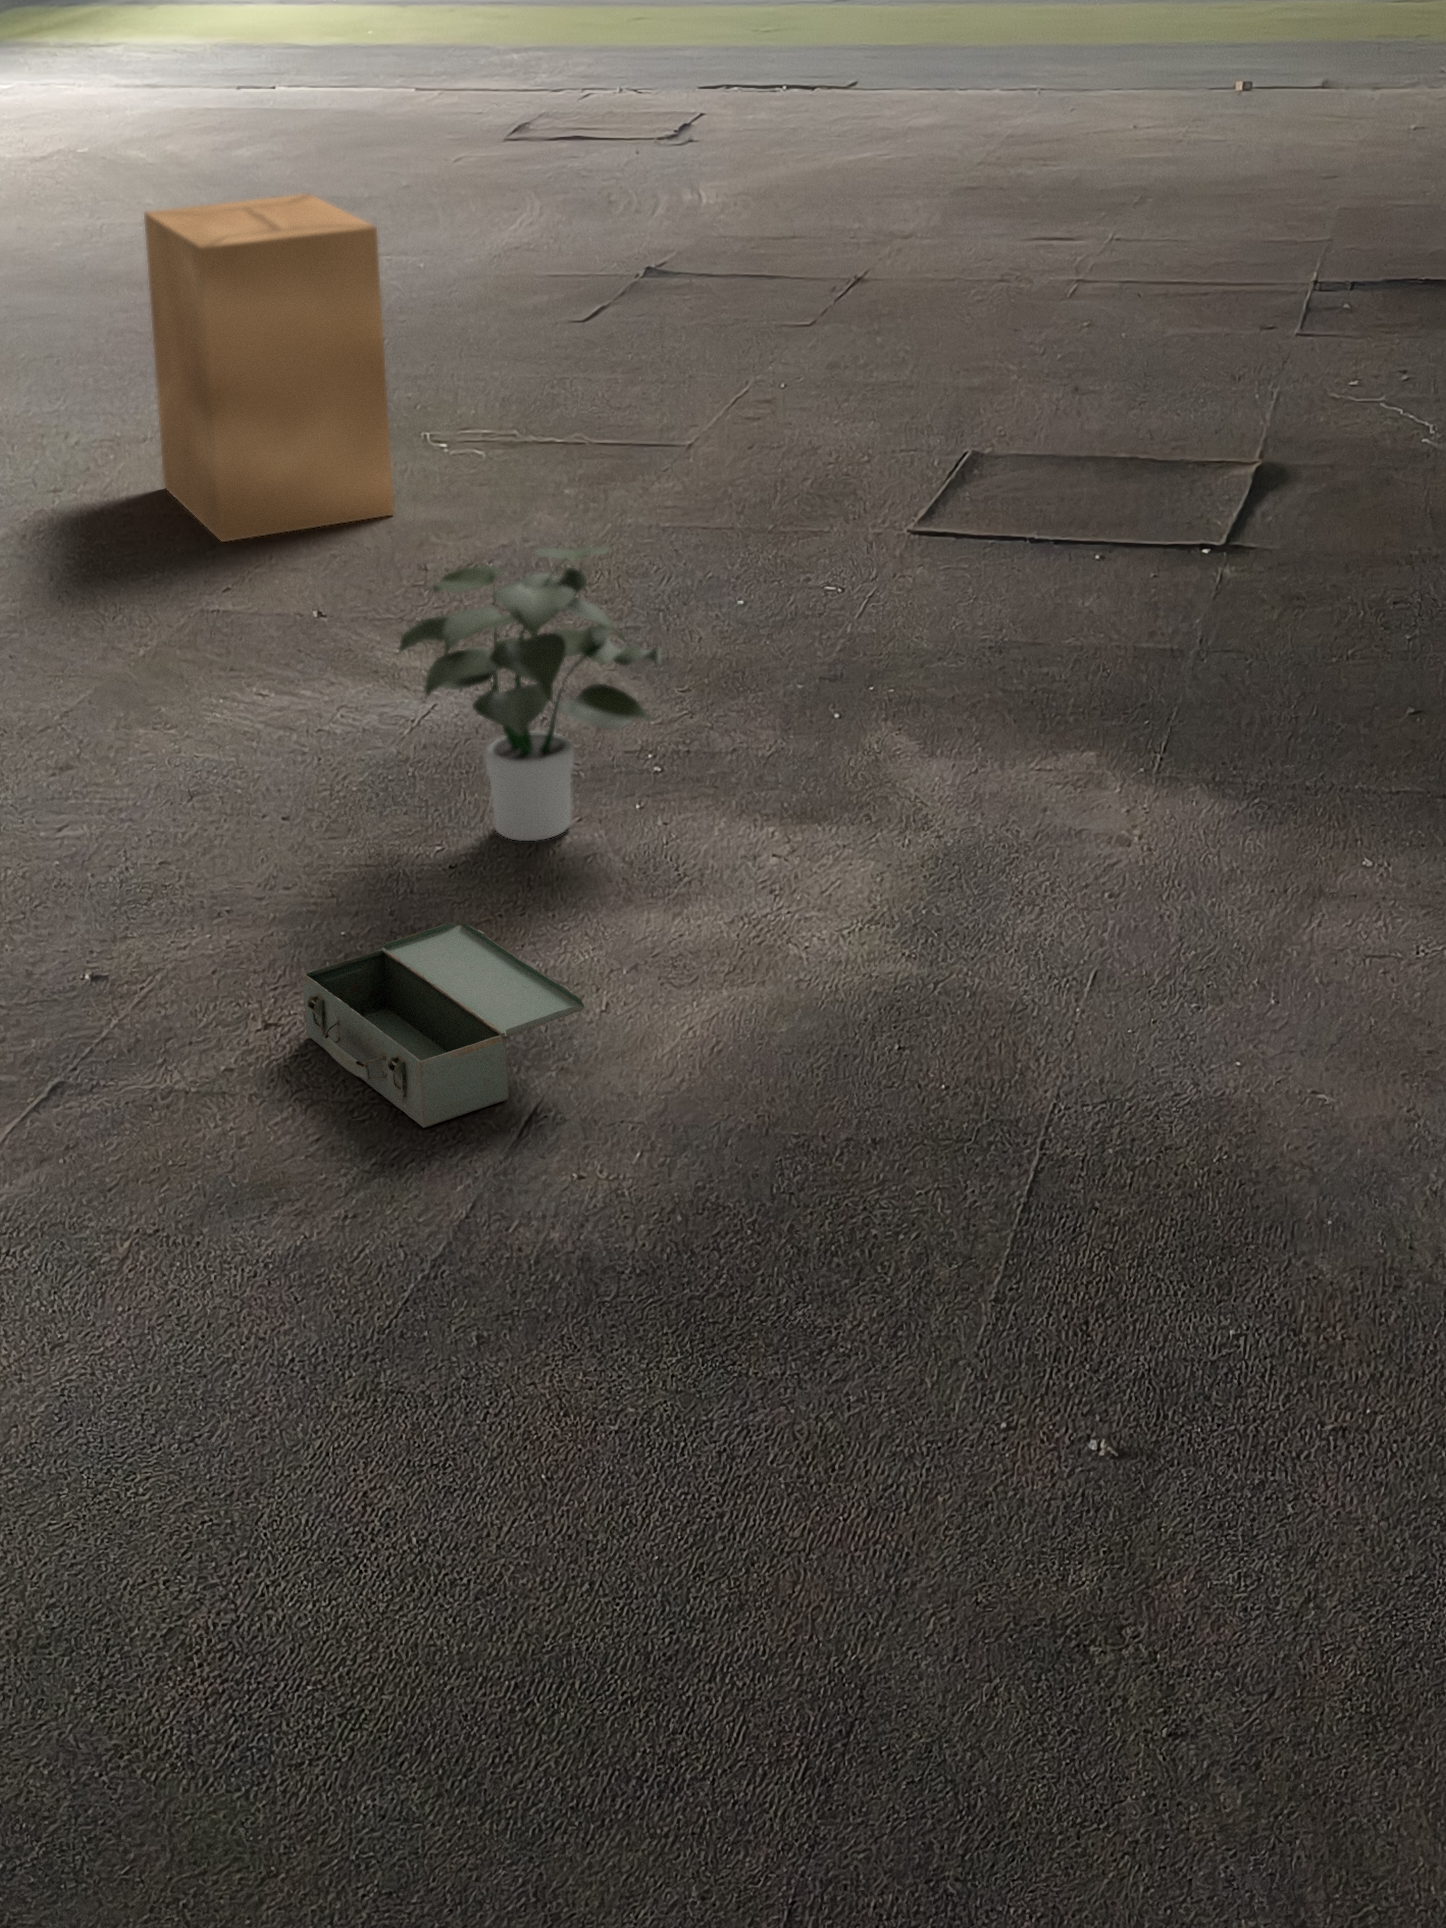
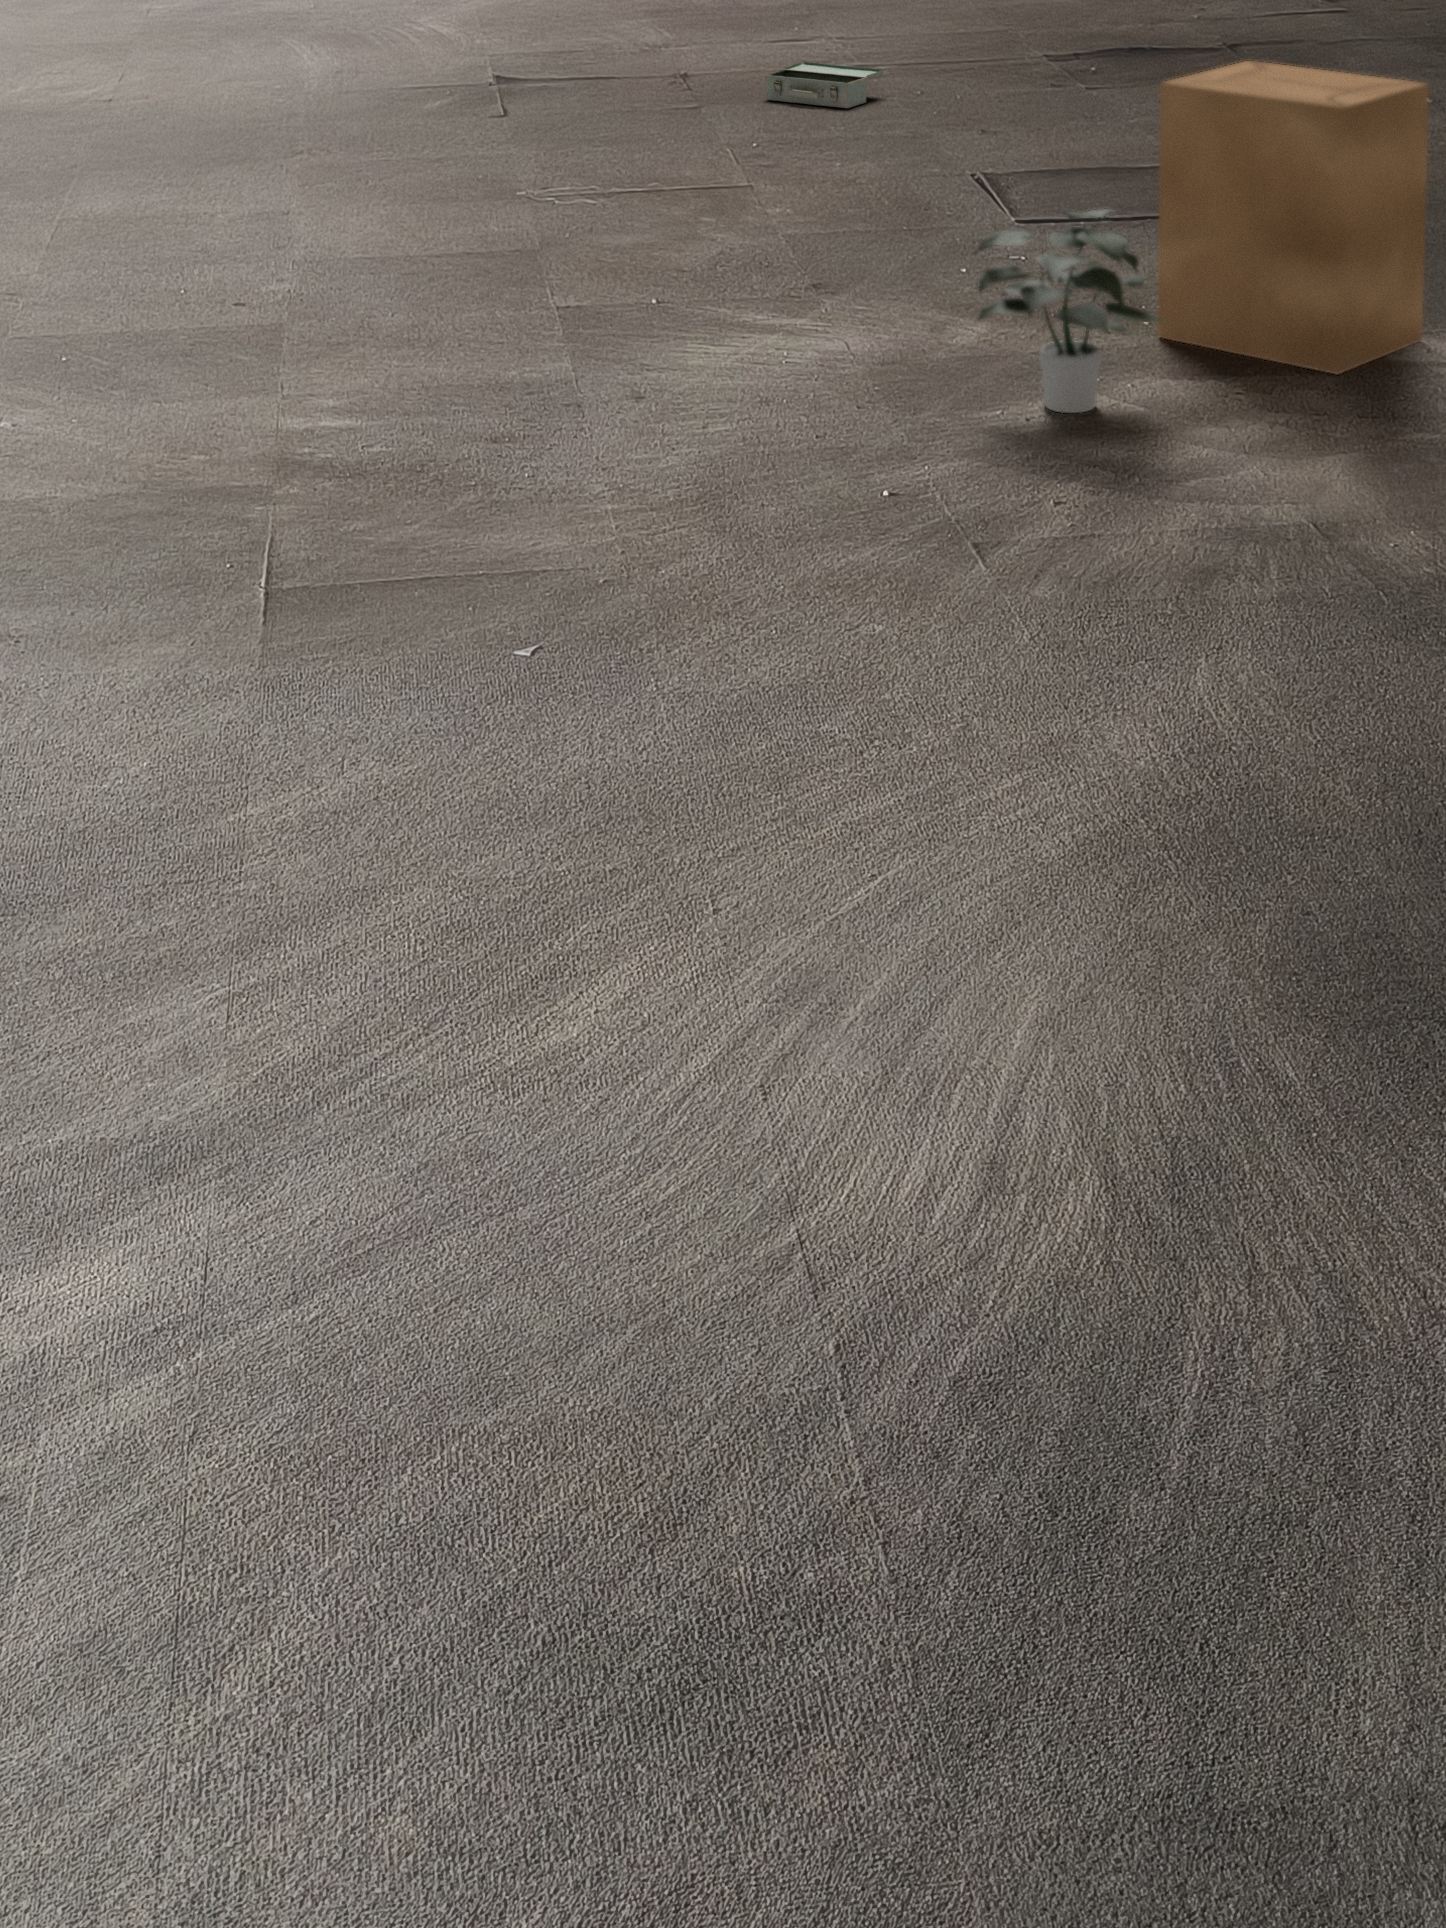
cardboard box: present [144,194,394,542] -> present [1158,61,1429,374]
toolbox: present [303,922,585,1128] -> present [766,62,883,108]

